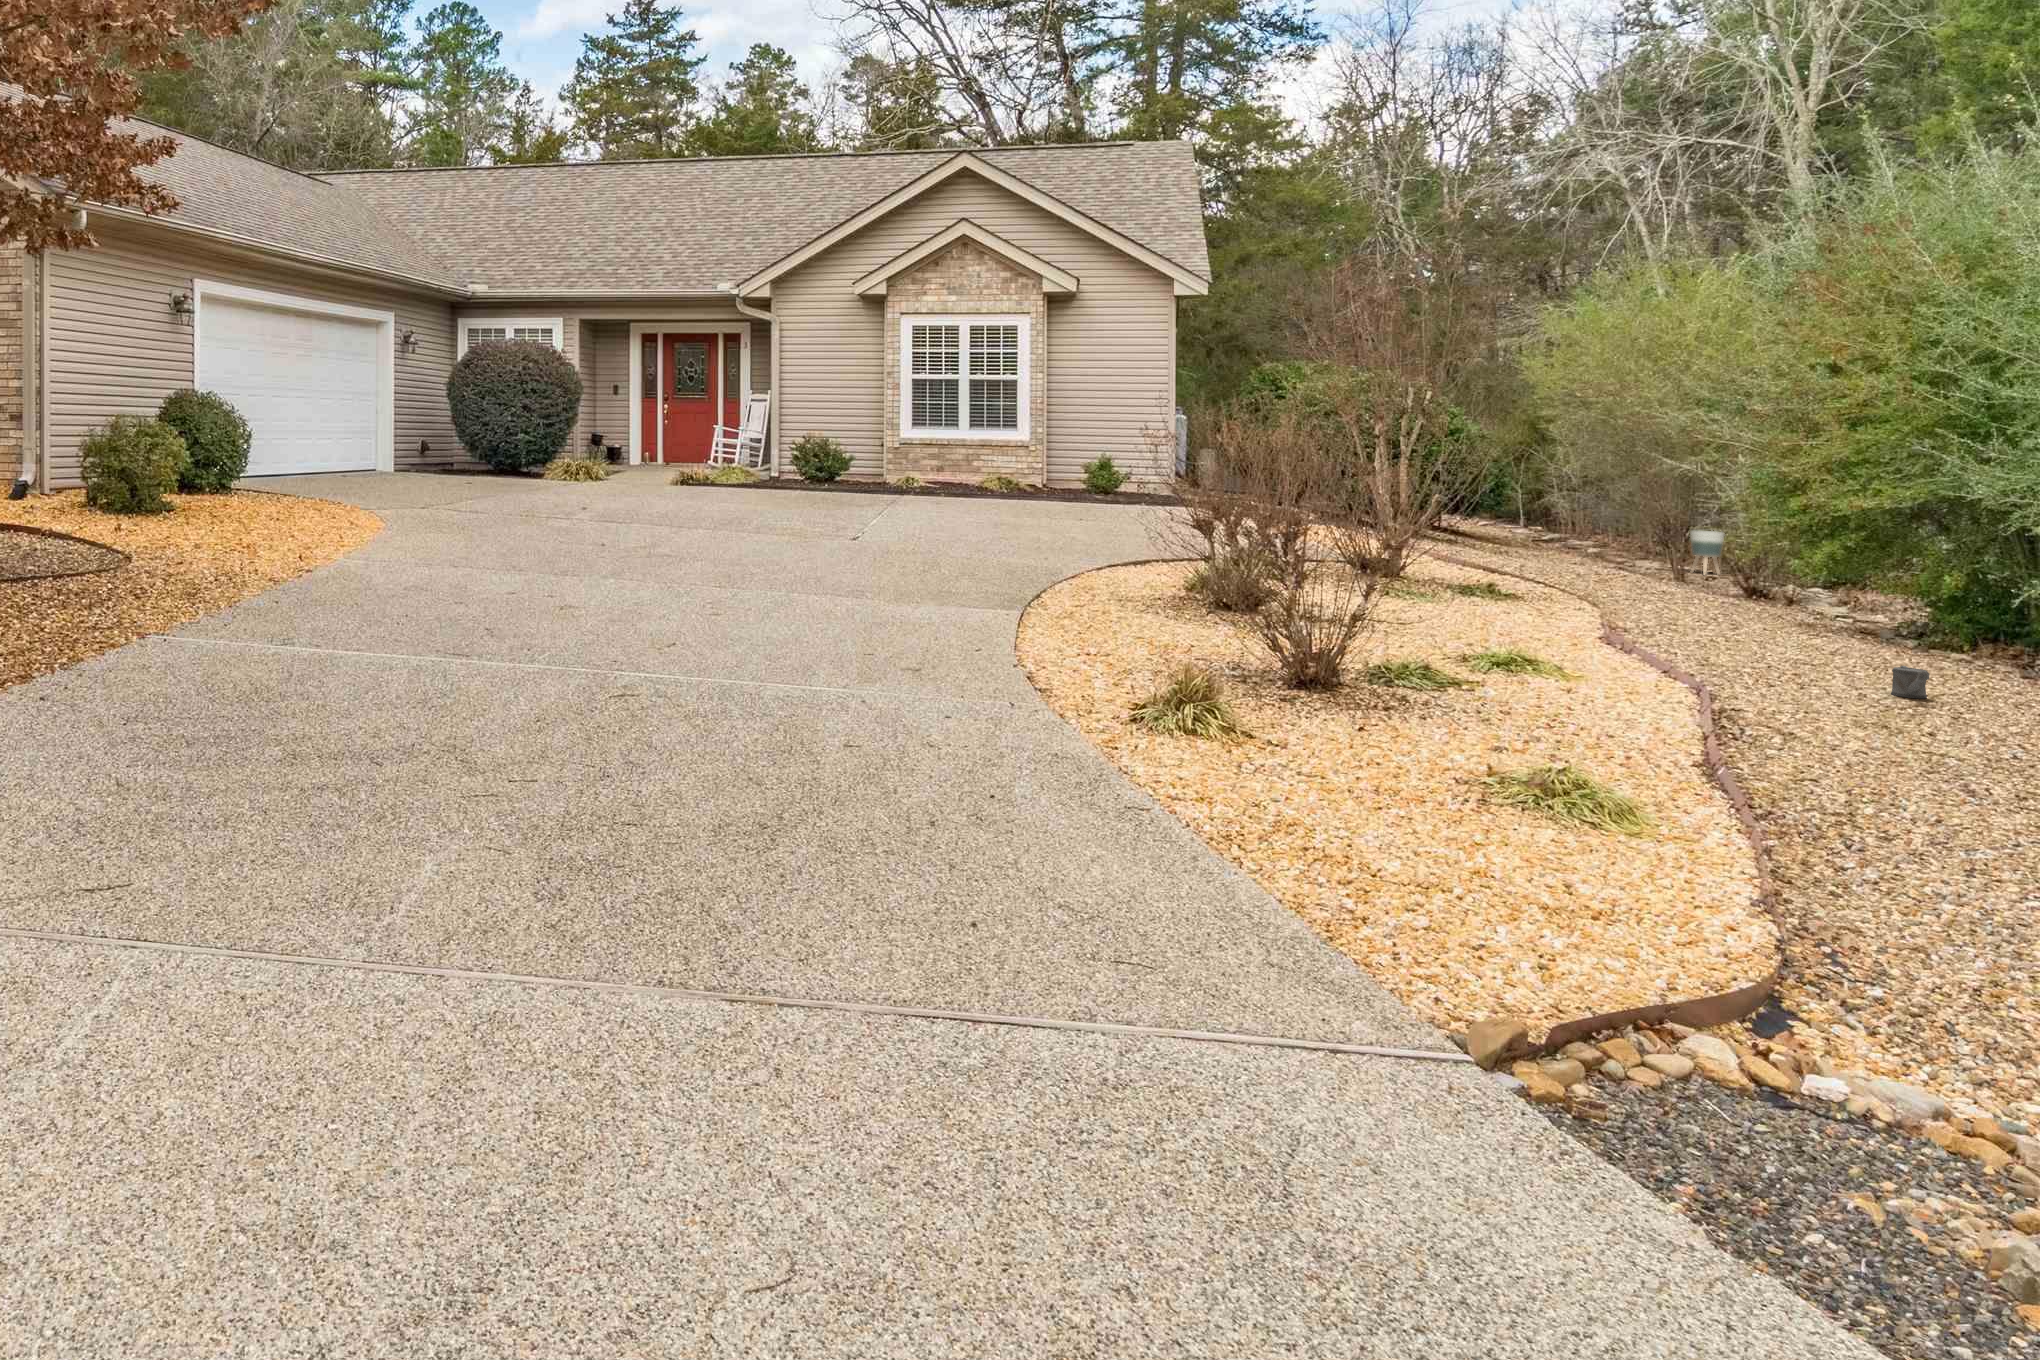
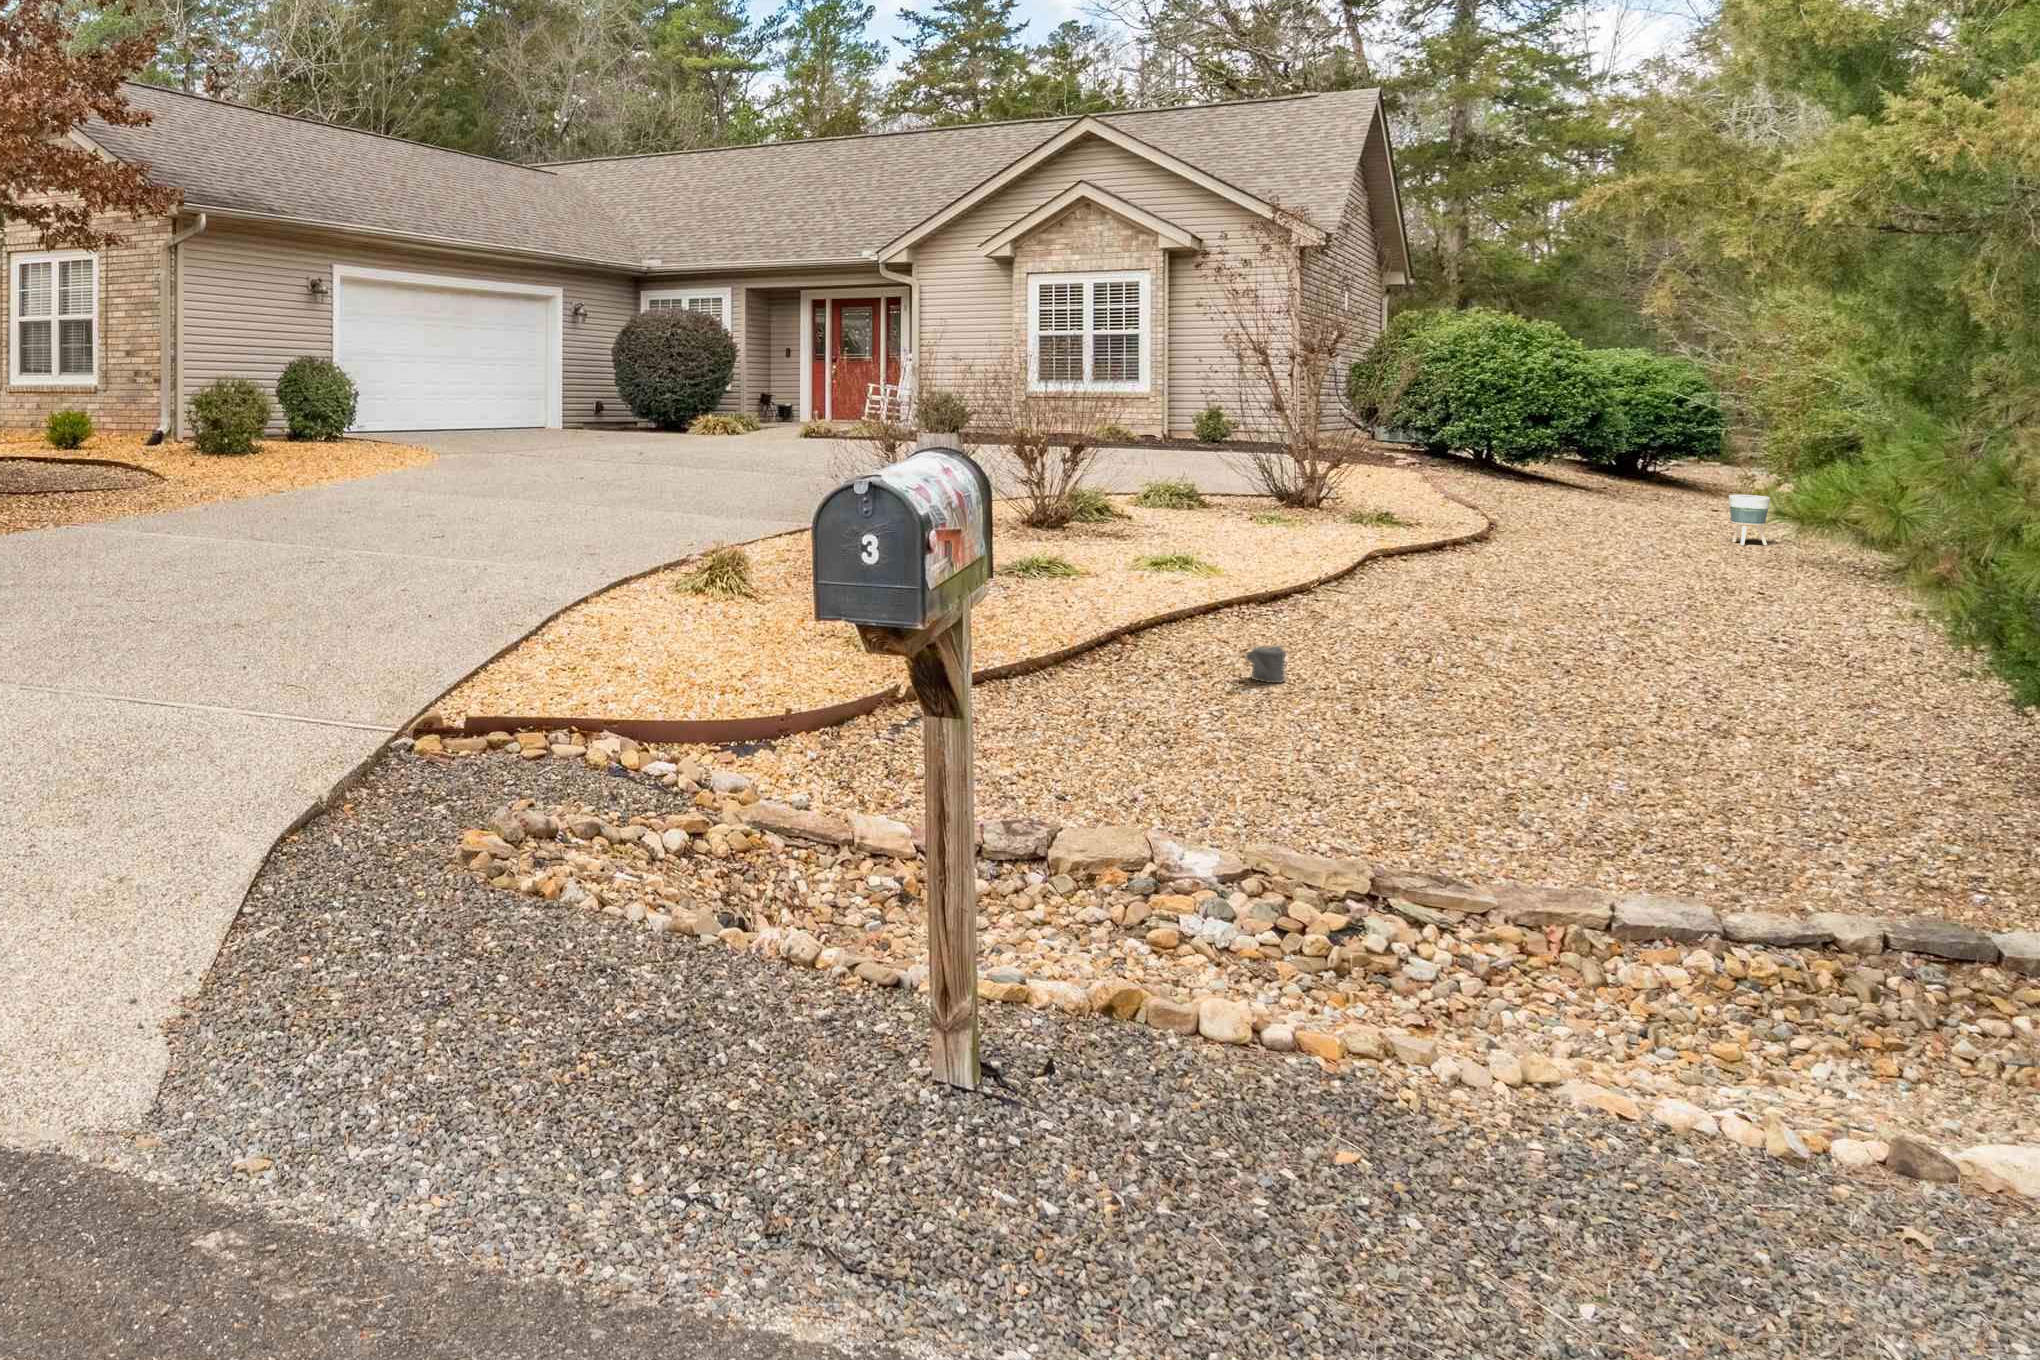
watering can: present [1891,666,1929,698] -> present [1245,645,1286,683]

